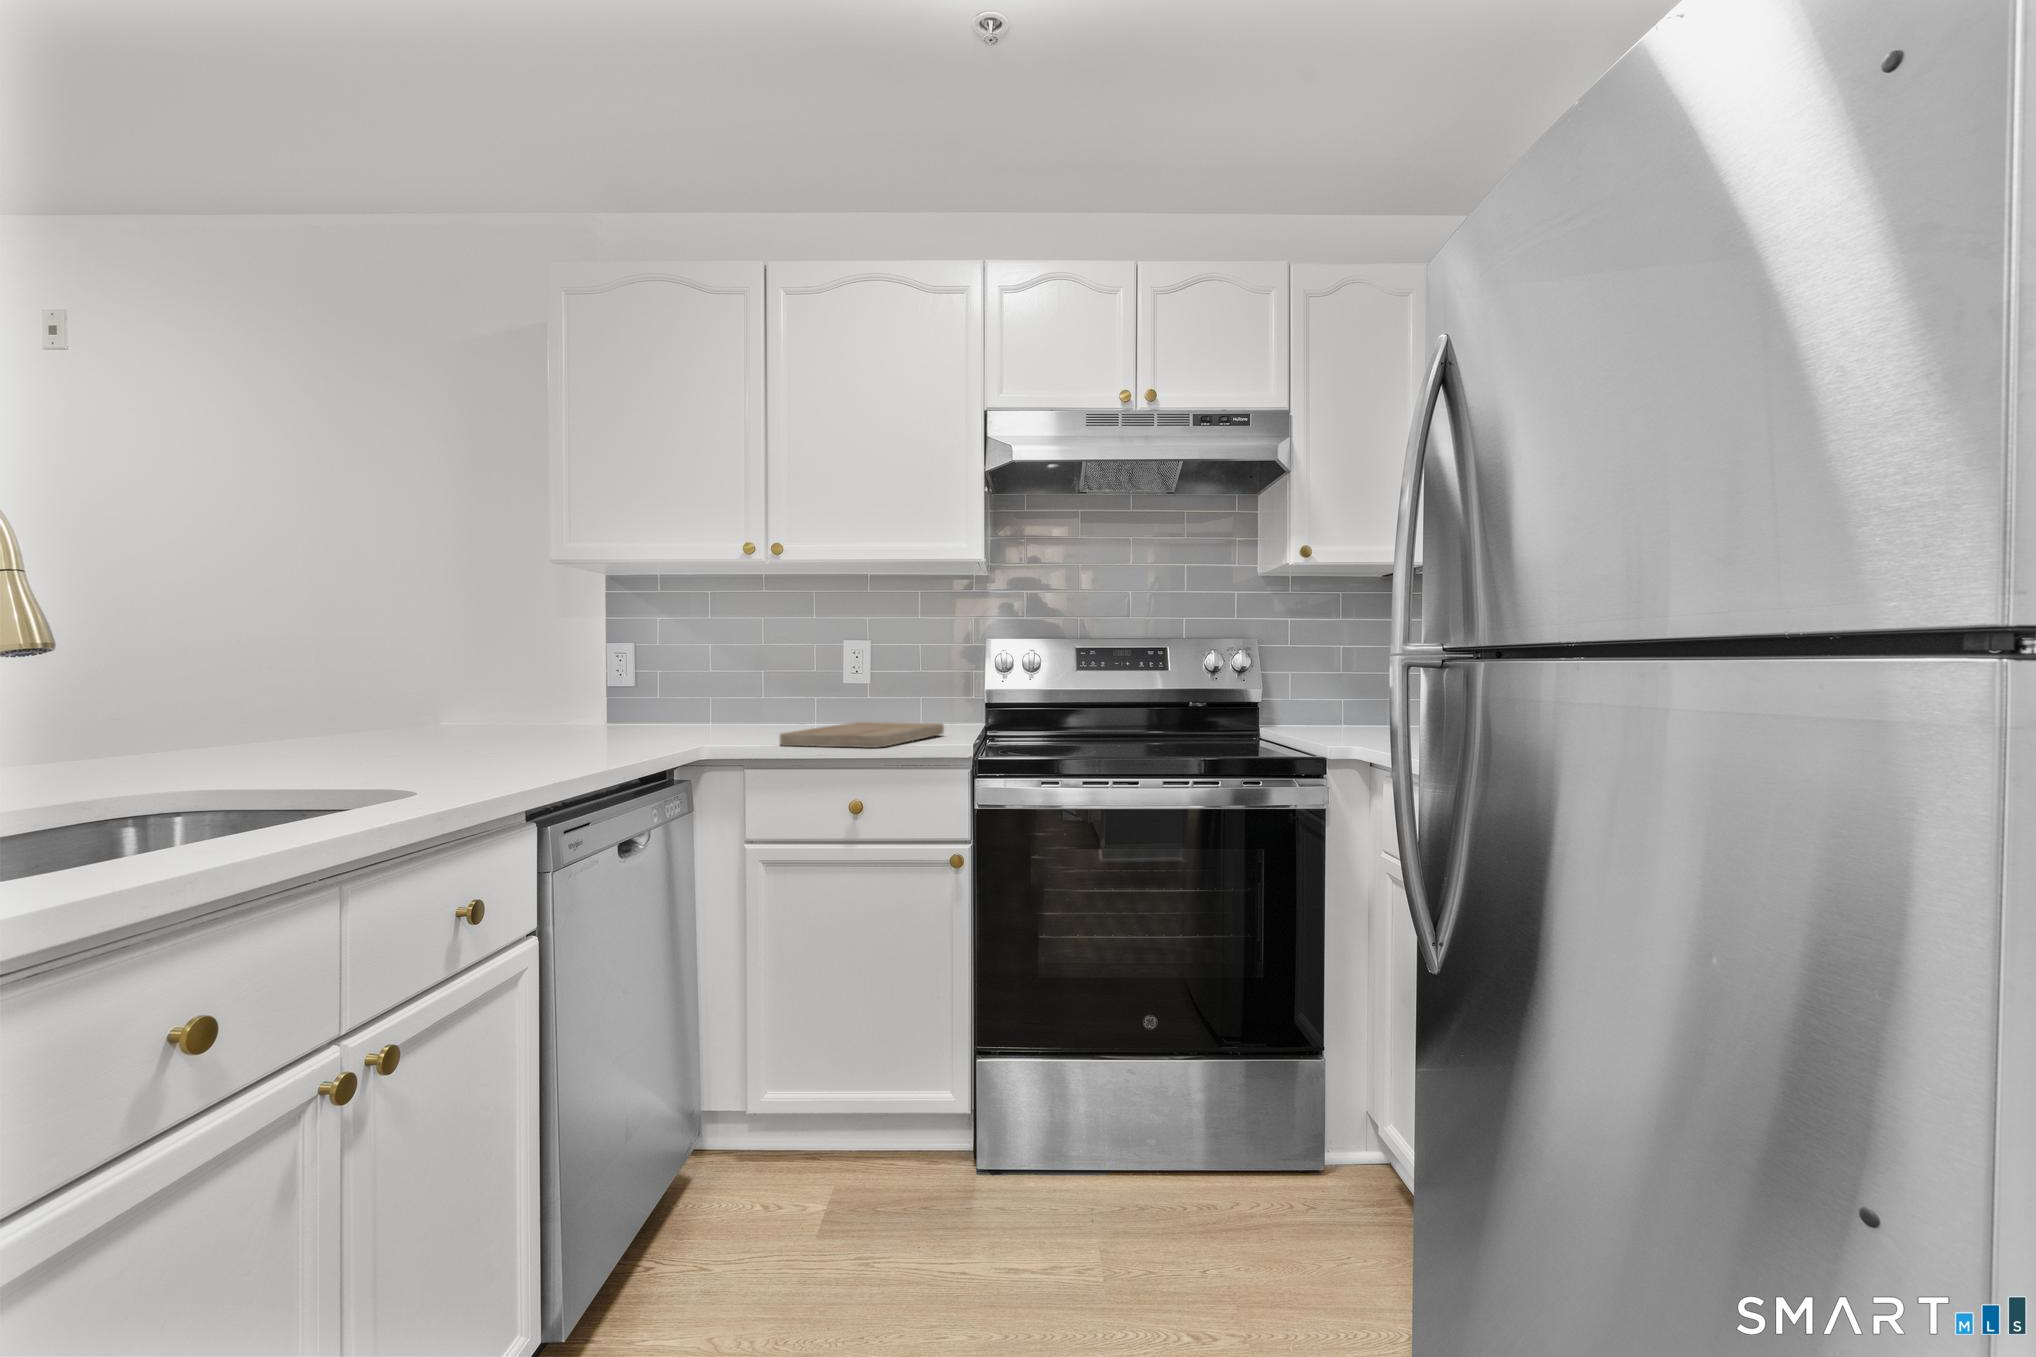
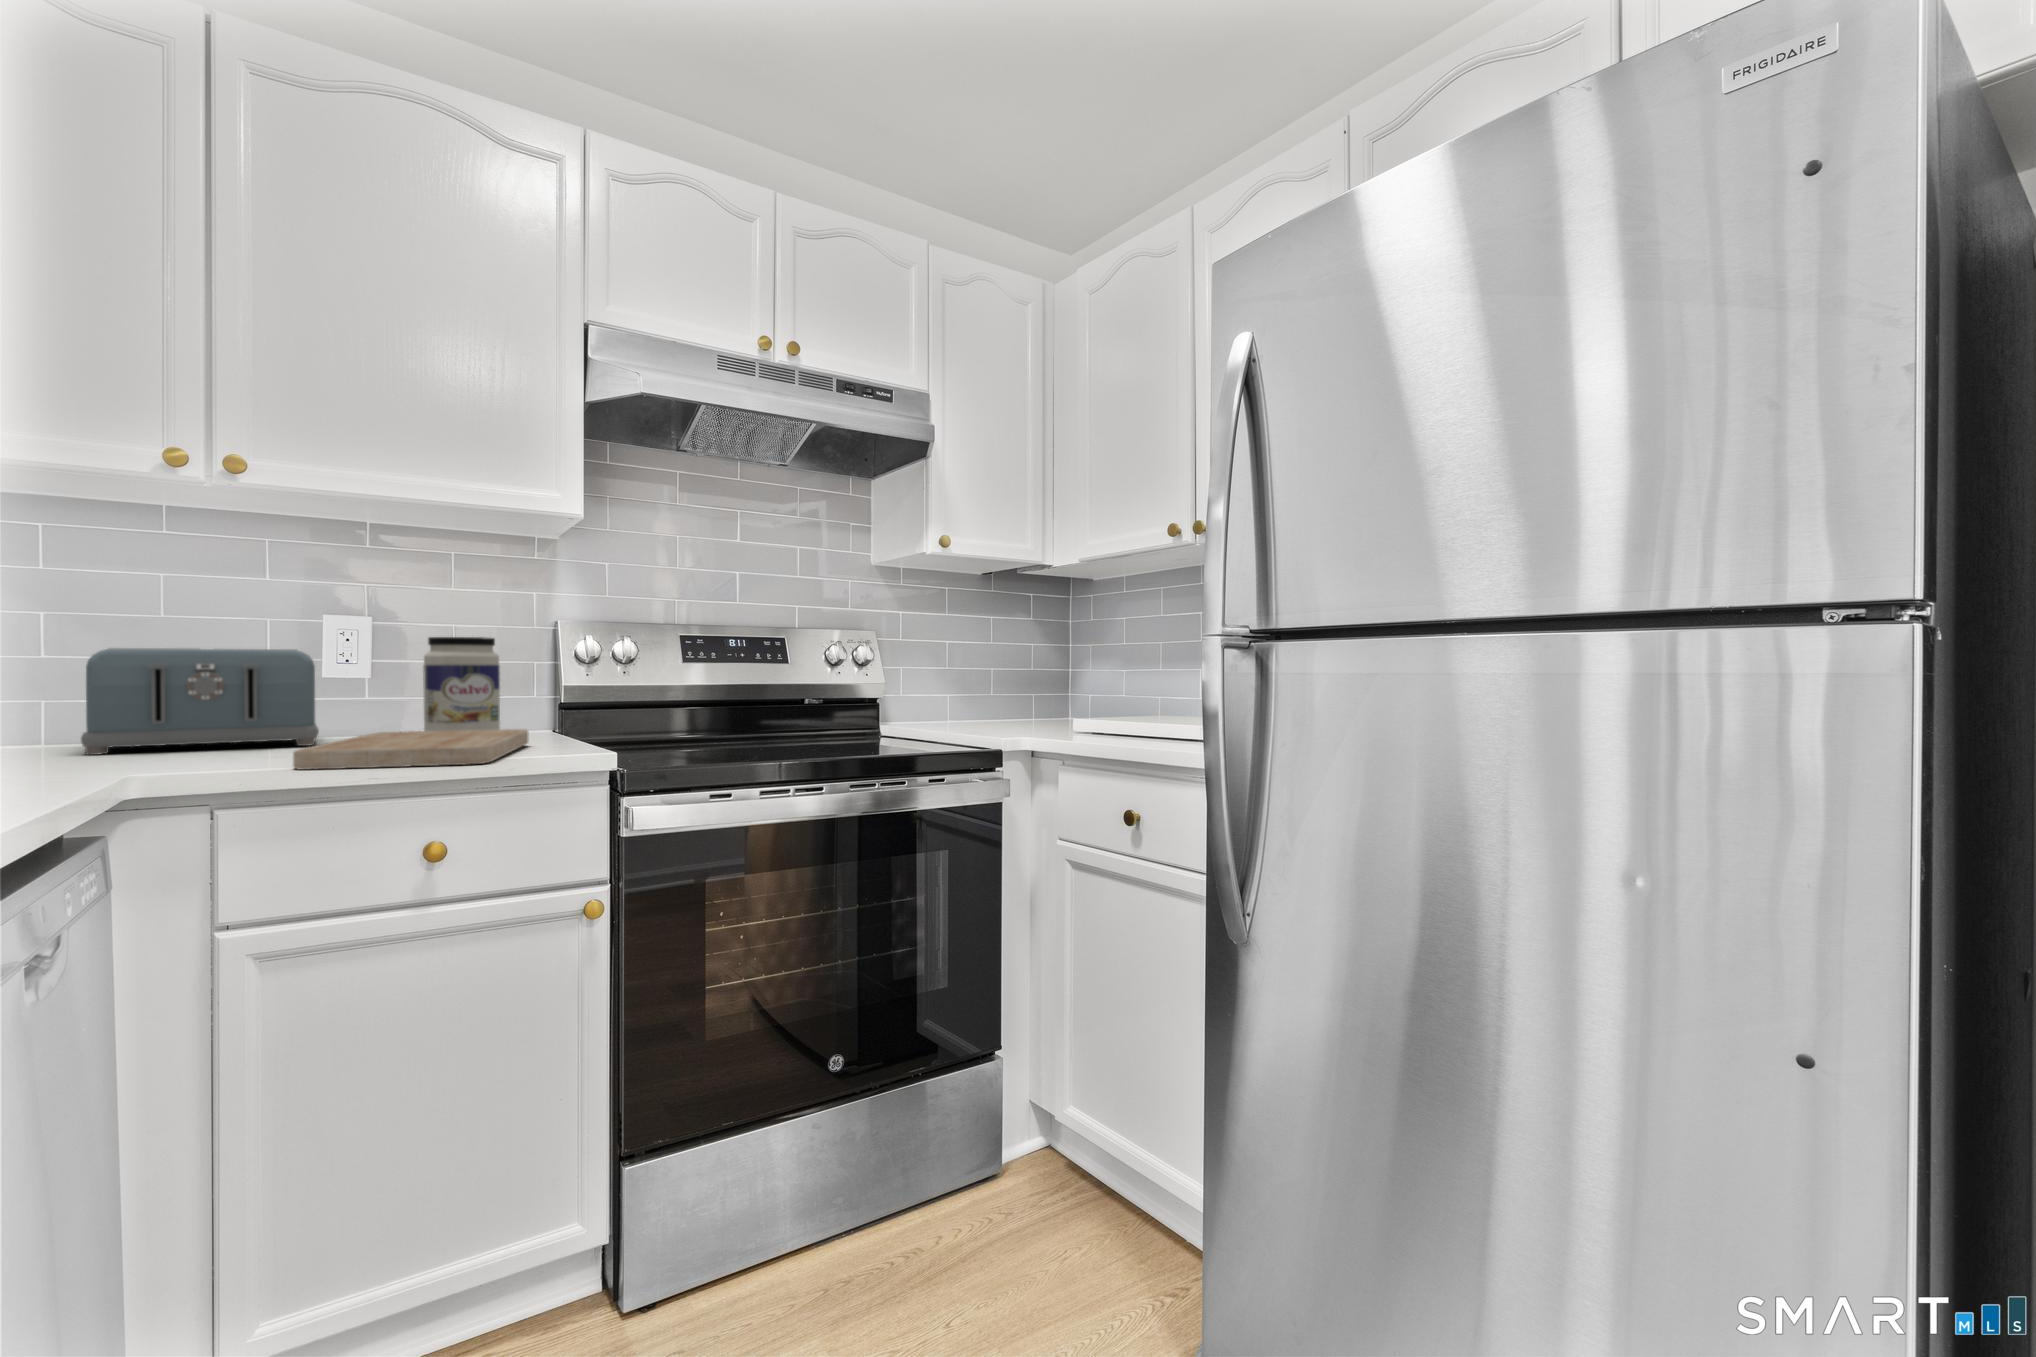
jar: none [894,653,943,730] -> present [423,637,500,731]
toaster: none [712,663,845,731] -> present [81,648,319,755]

